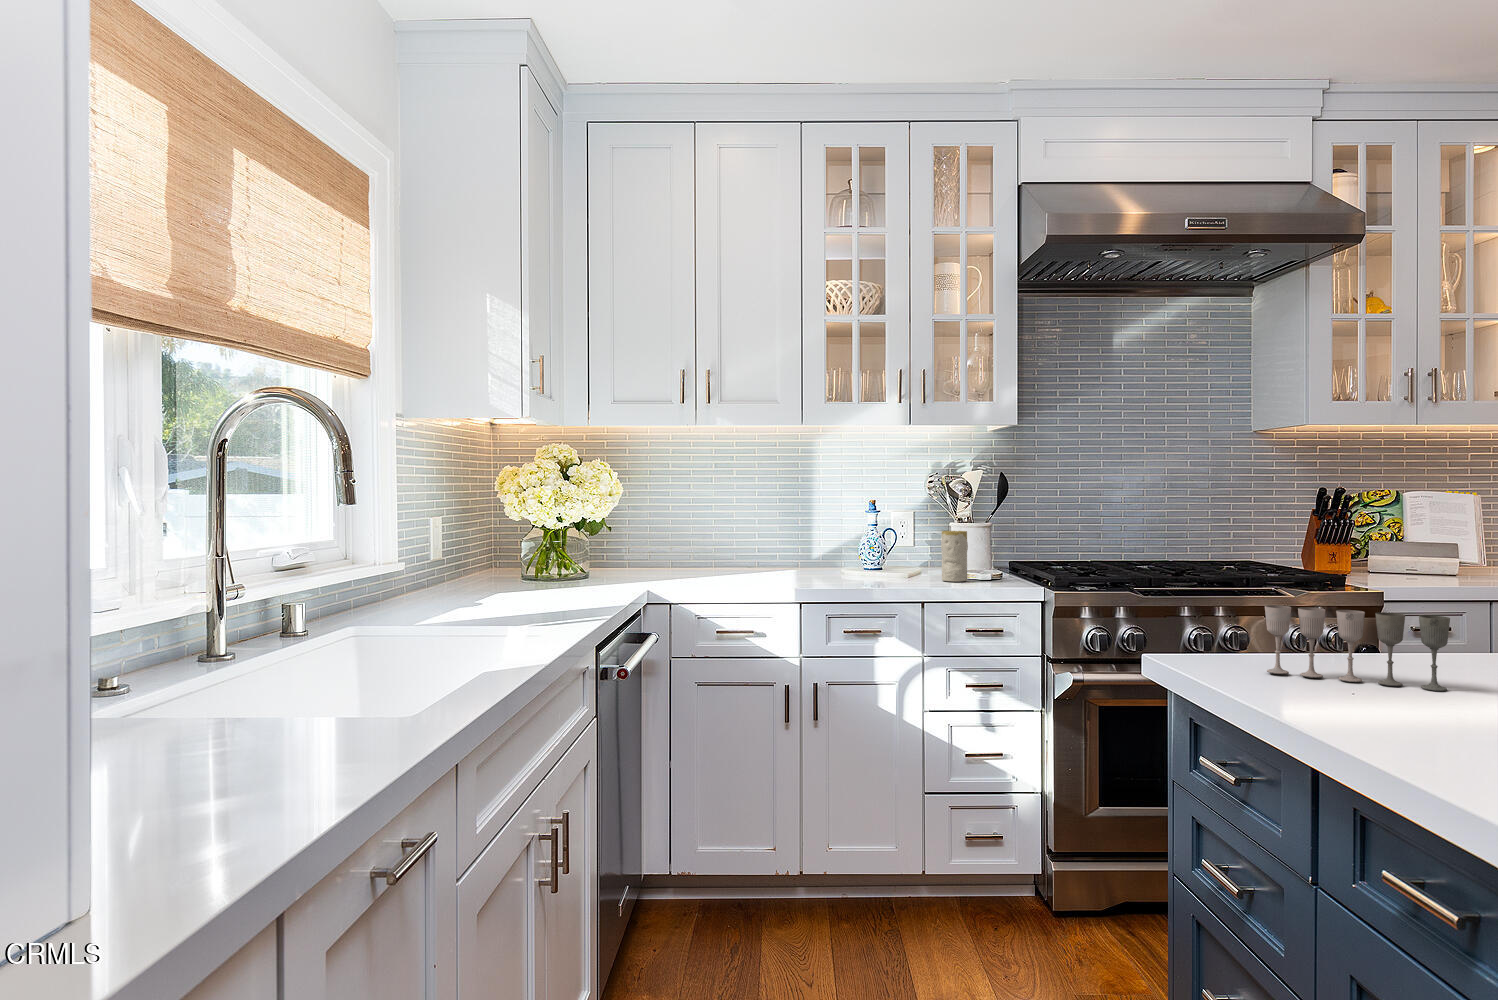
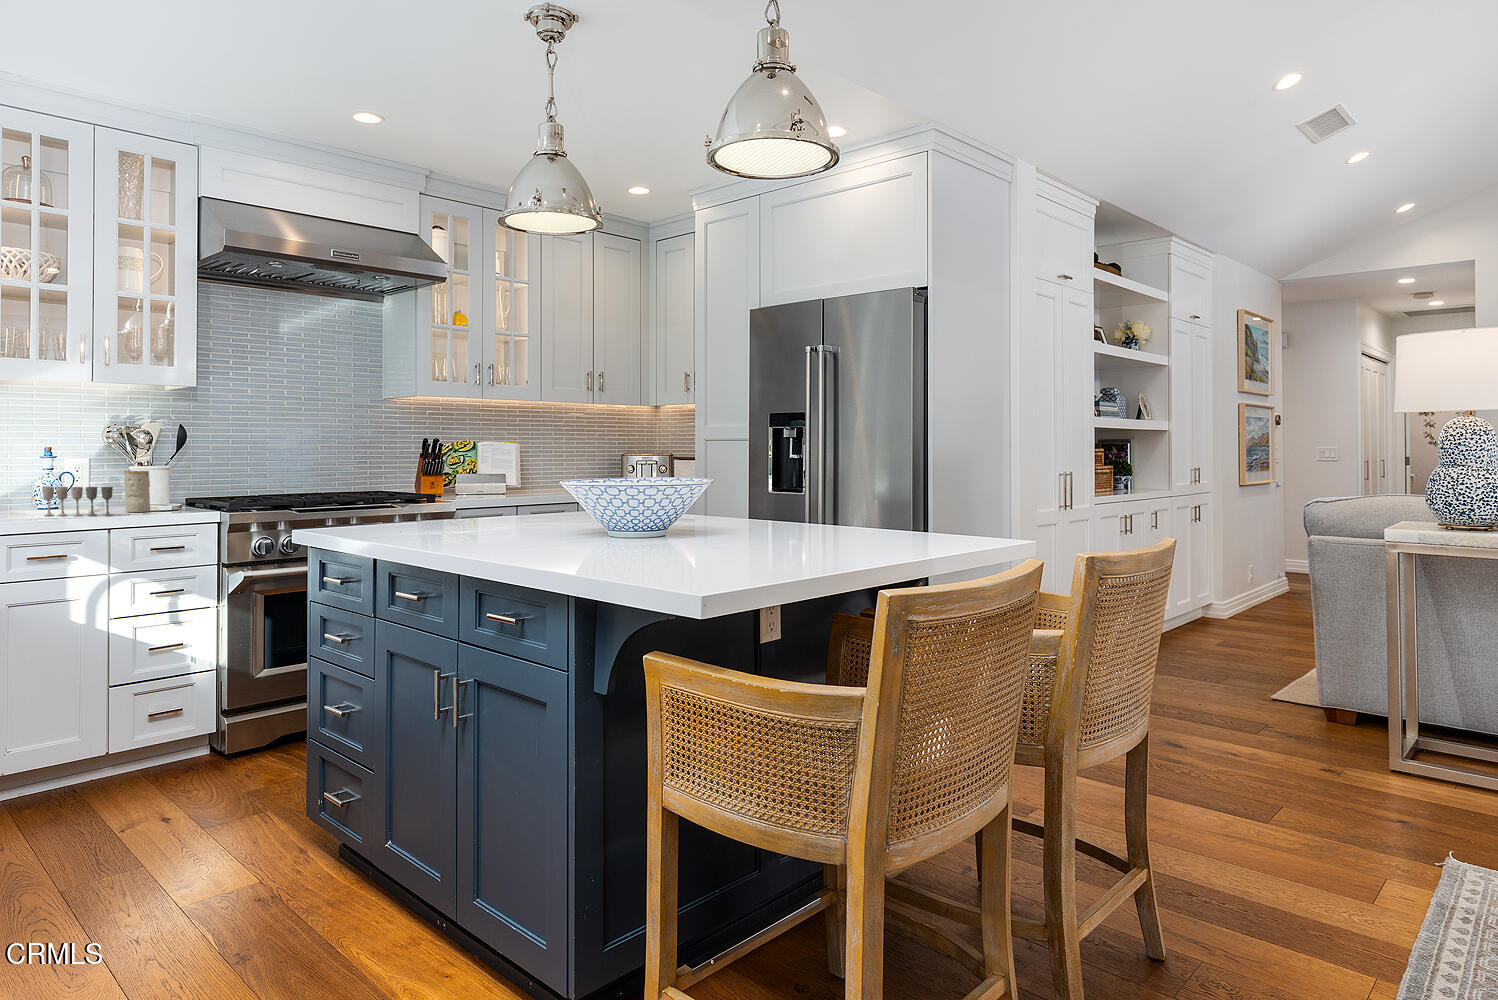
wine glass: present [1265,605,1450,691] -> present [42,487,113,516]

